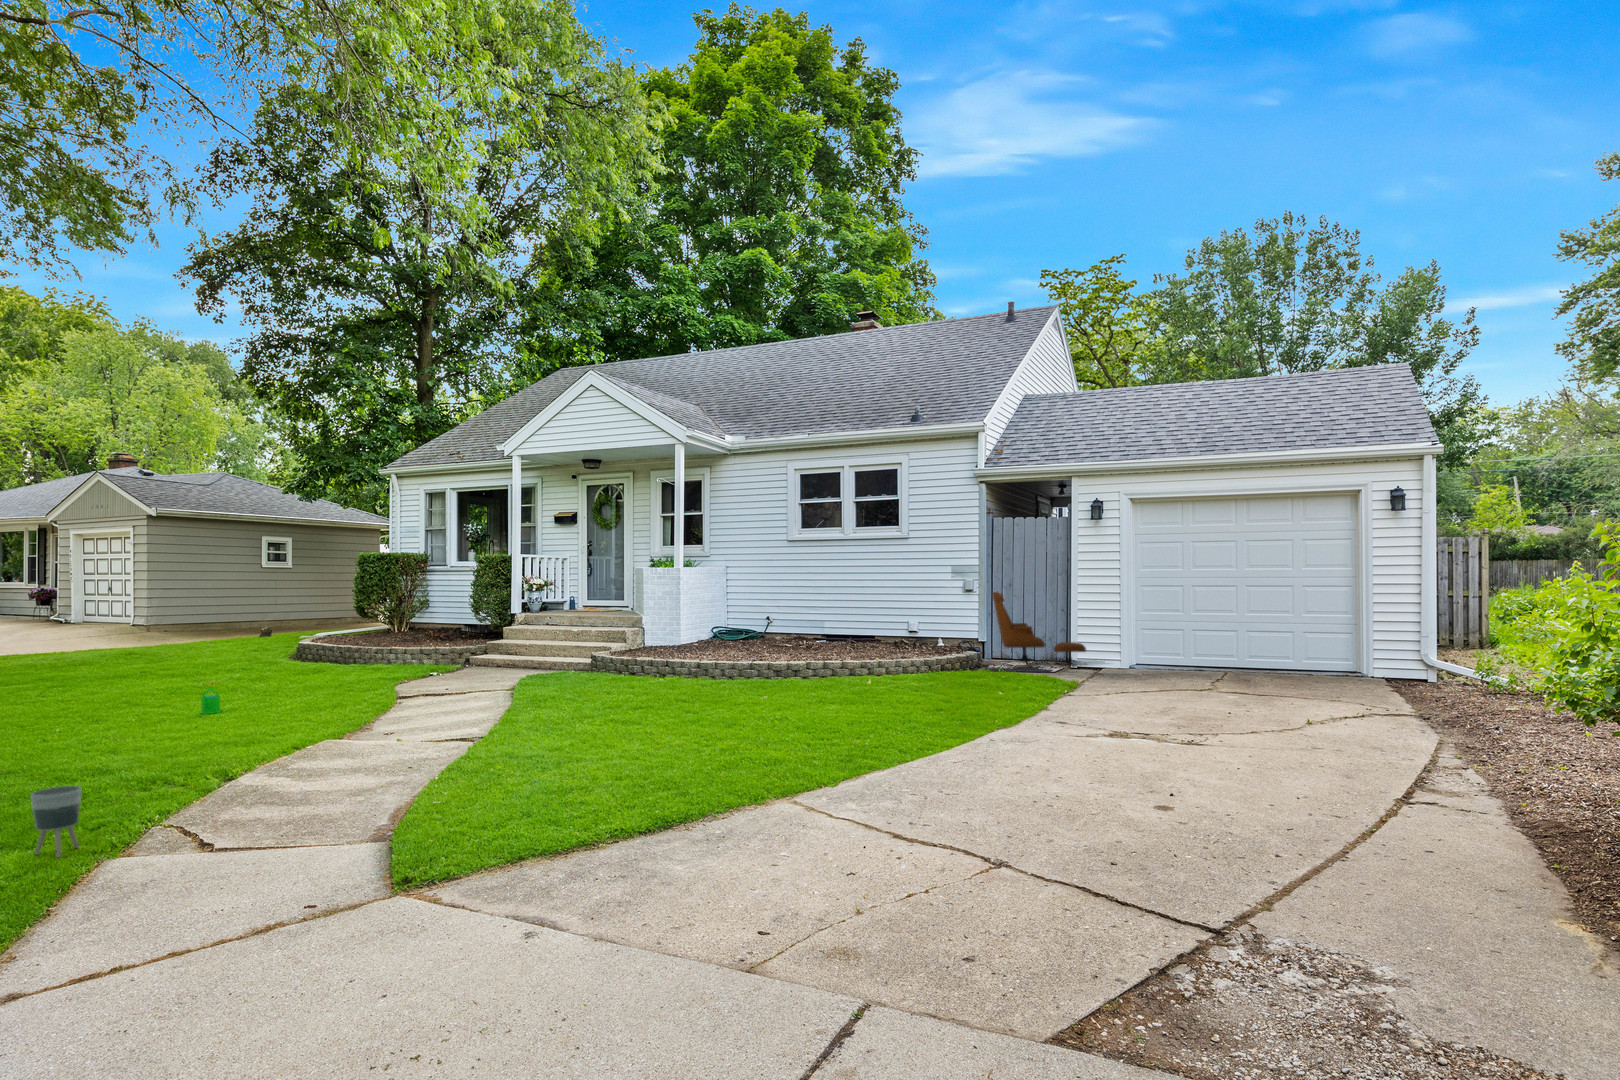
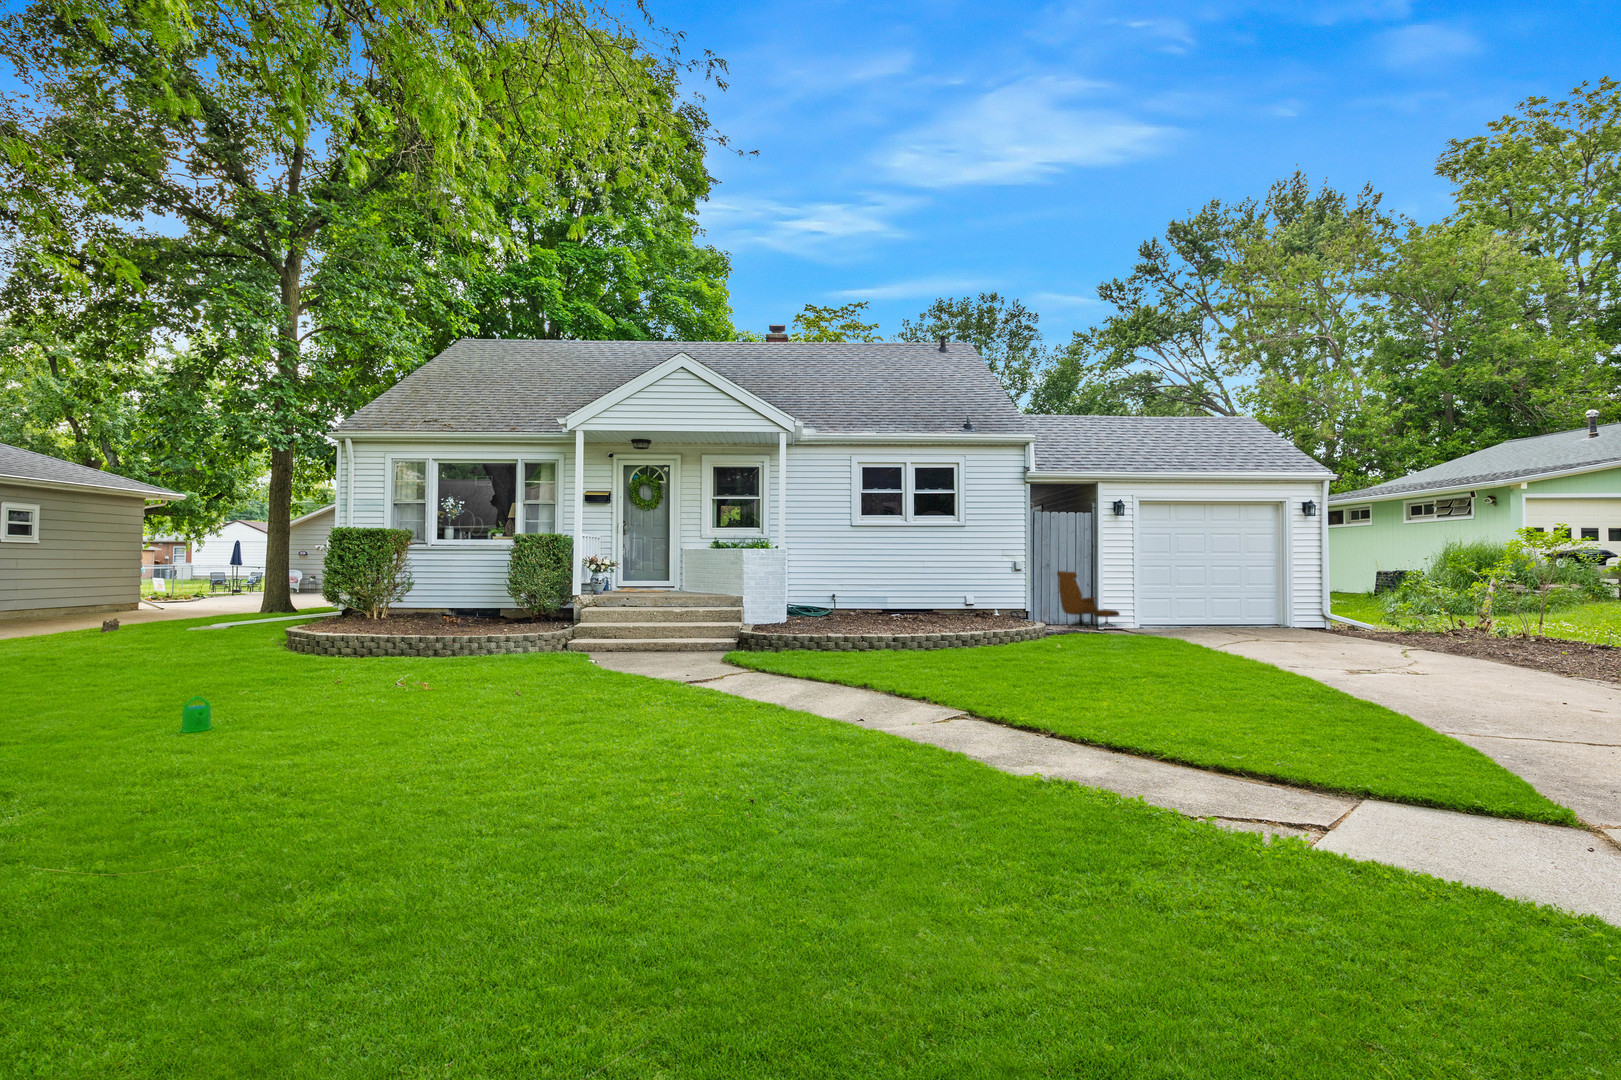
watering can: present [201,688,220,714] -> present [181,696,212,733]
planter: present [31,786,82,858] -> none [1362,840,1441,958]

